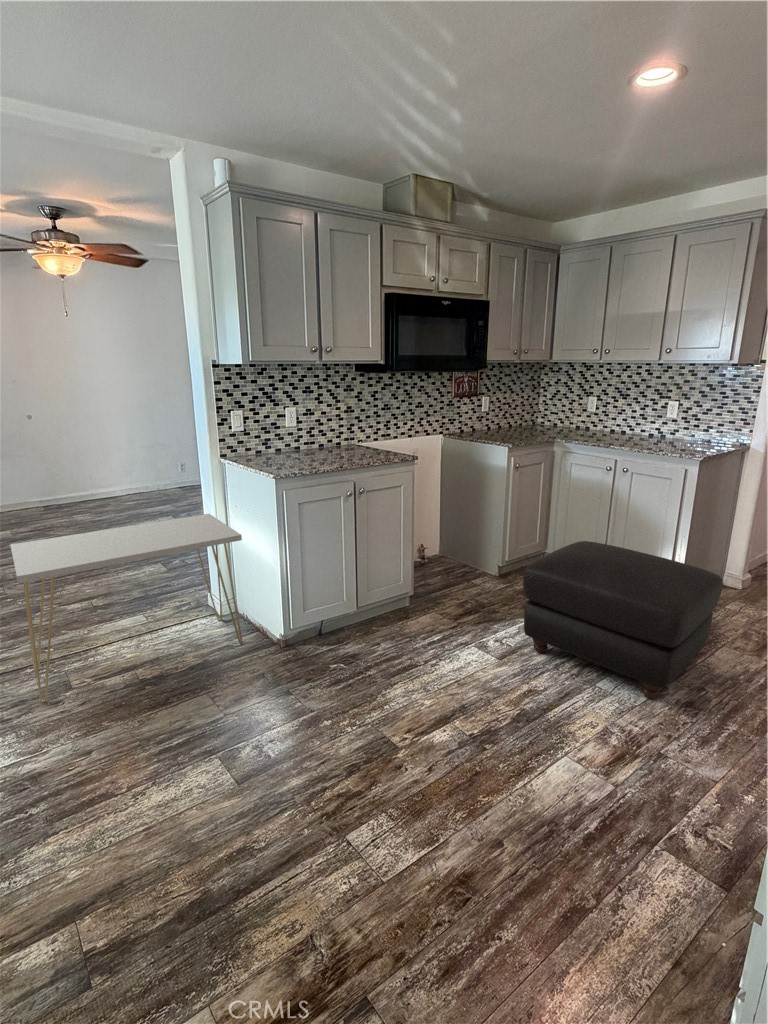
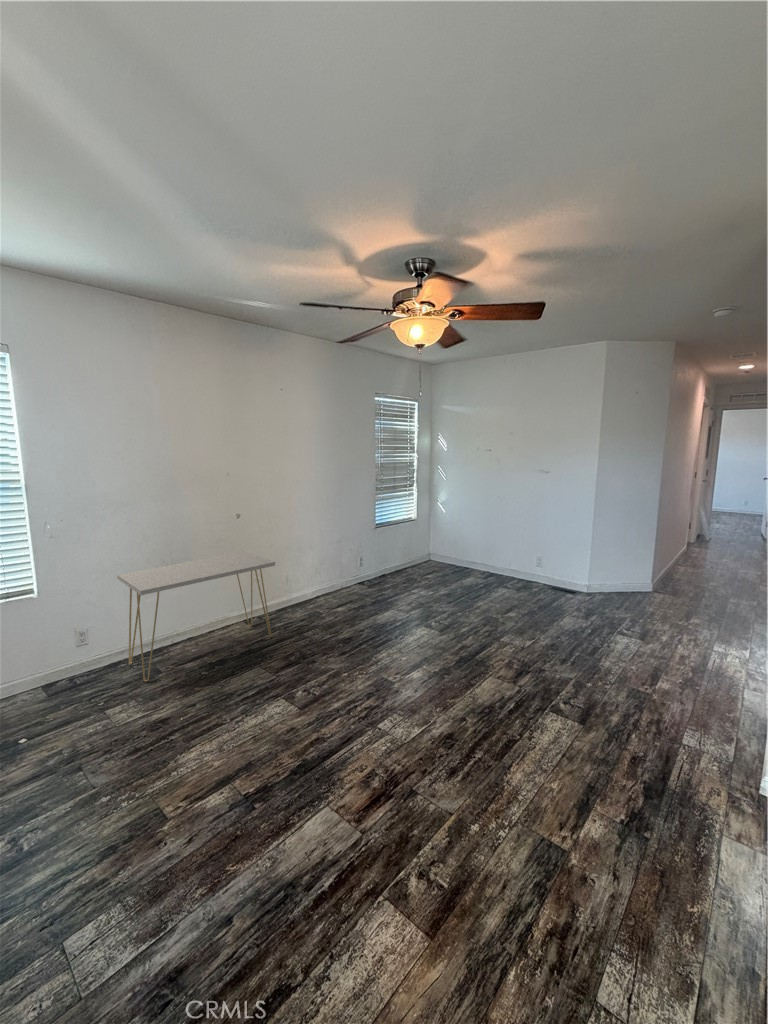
ottoman: present [523,541,723,699] -> none [452,558,563,645]

